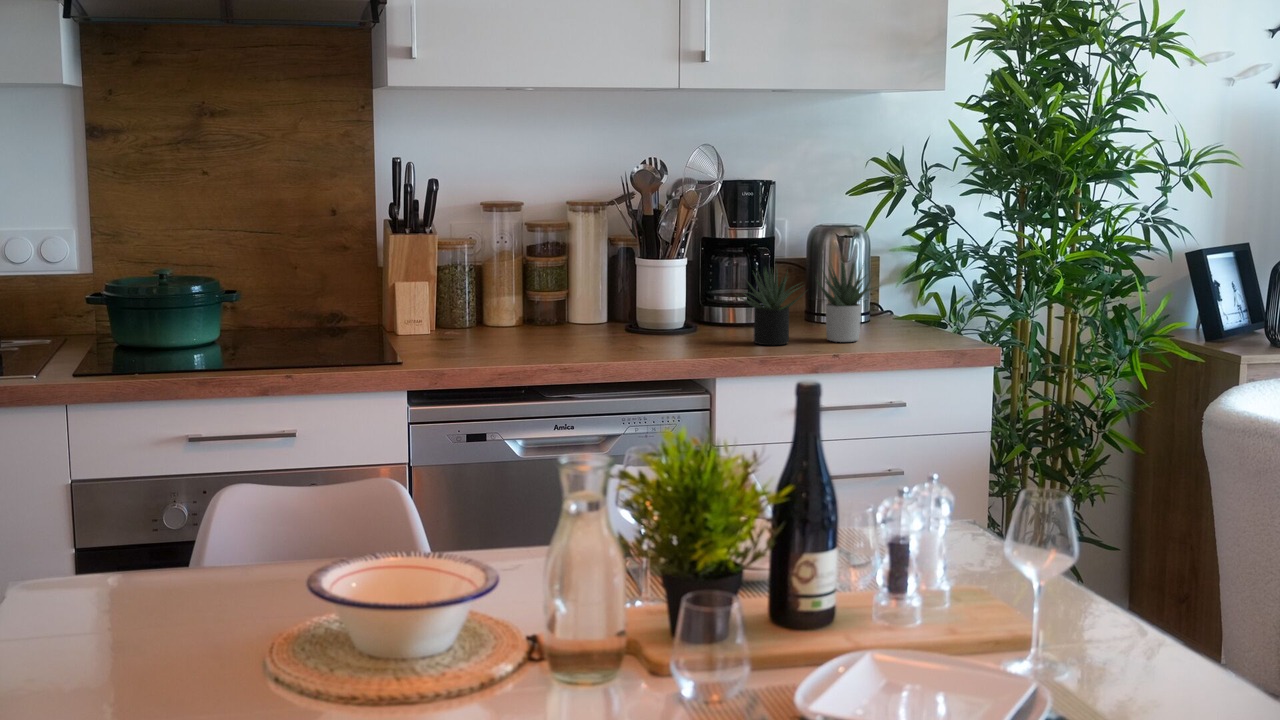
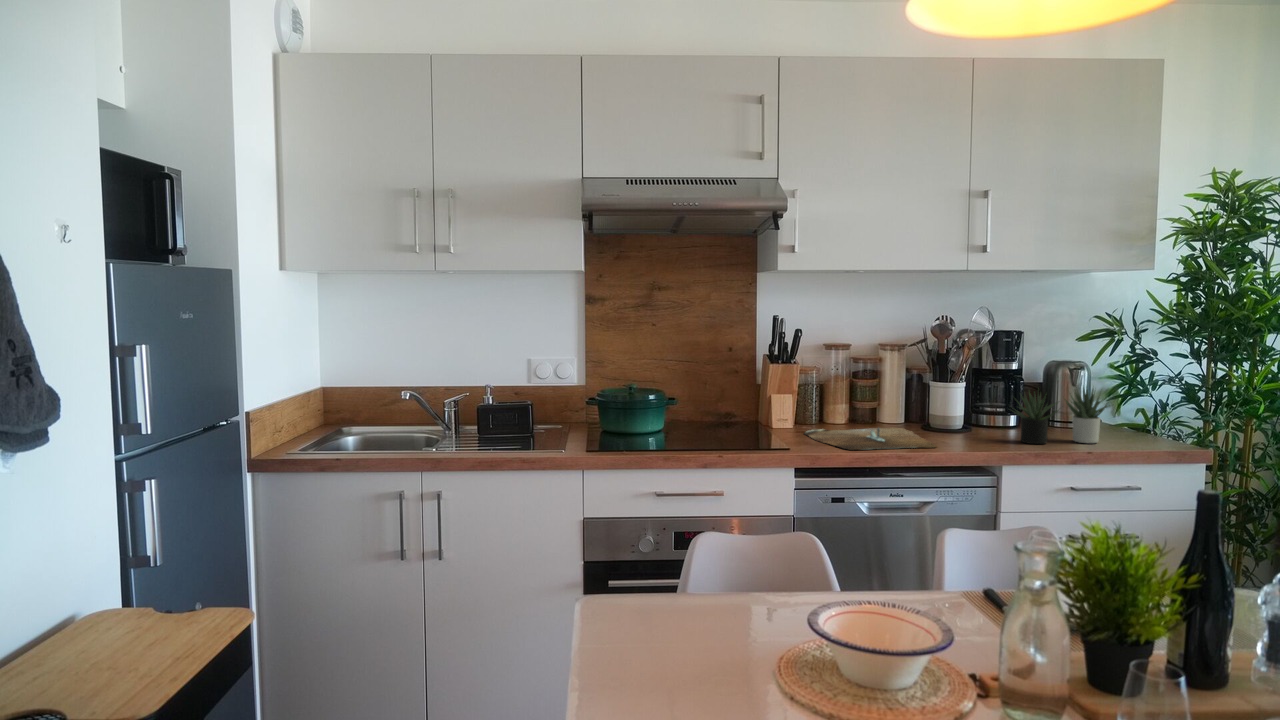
cutting board: none [443,327,629,361] -> present [805,428,937,450]

